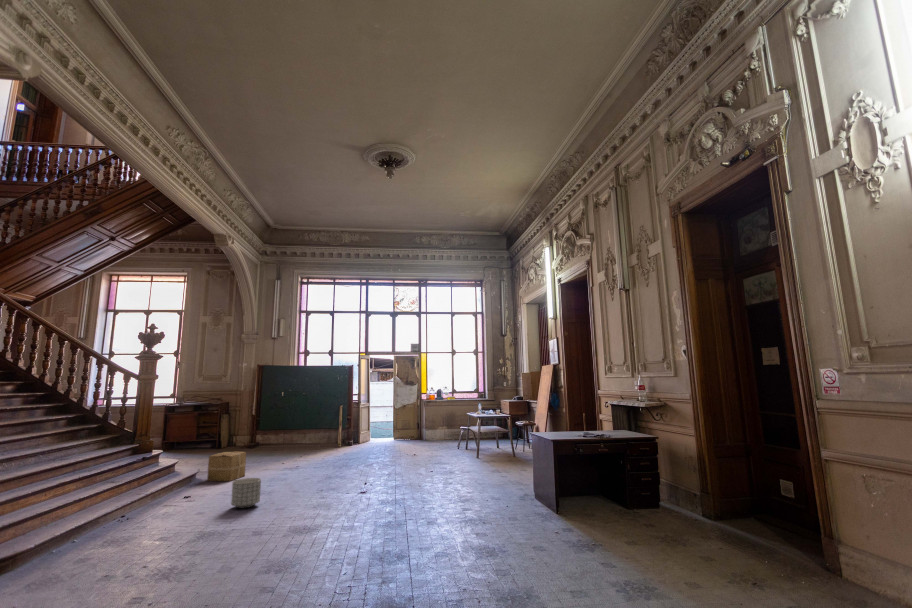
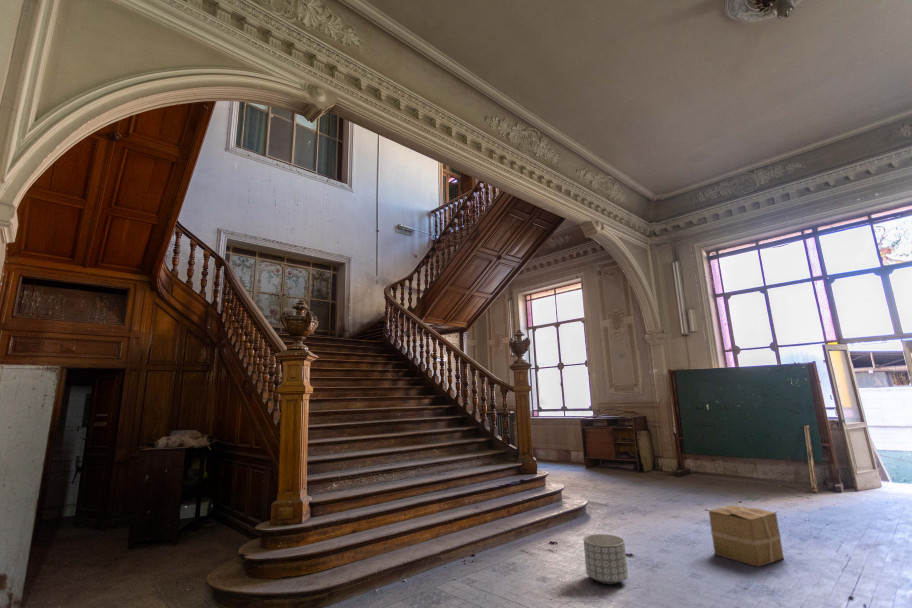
cardboard box: present [207,451,246,481] -> present [709,505,784,567]

